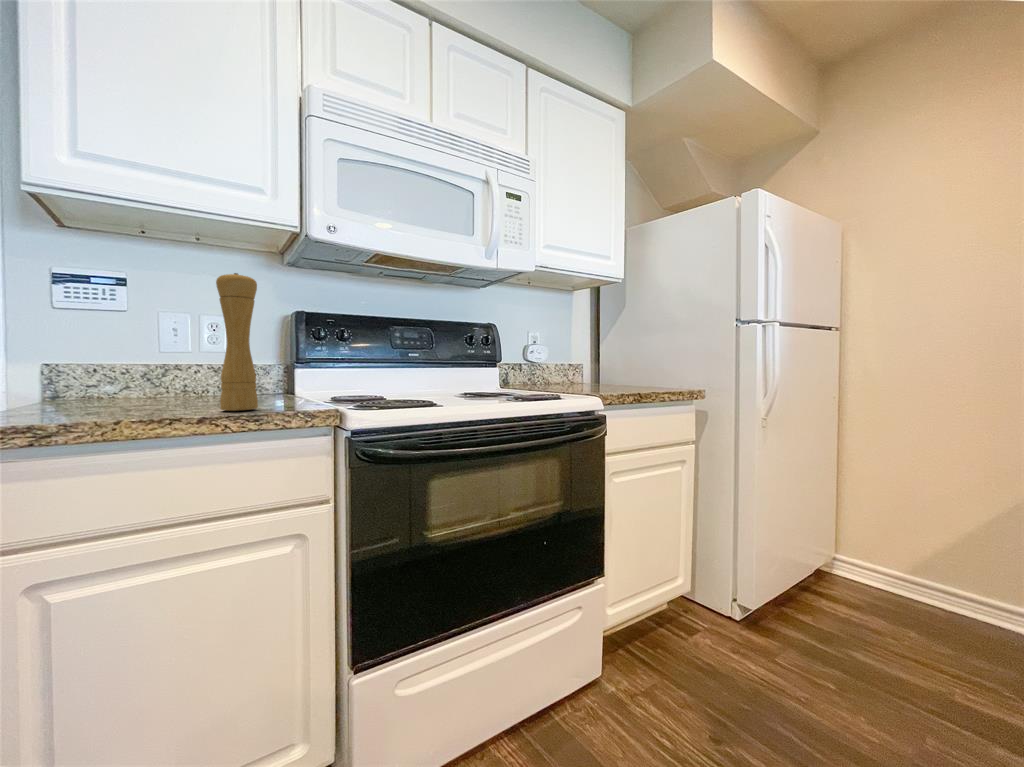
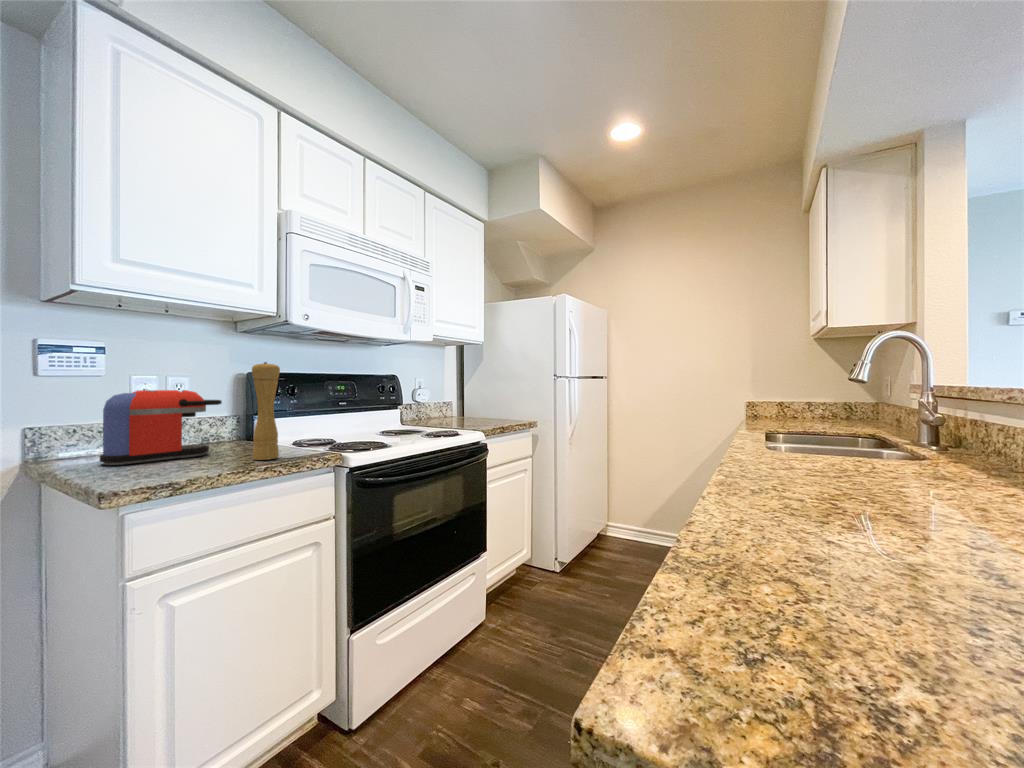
coffee maker: none [67,317,223,407] -> present [100,390,222,465]

